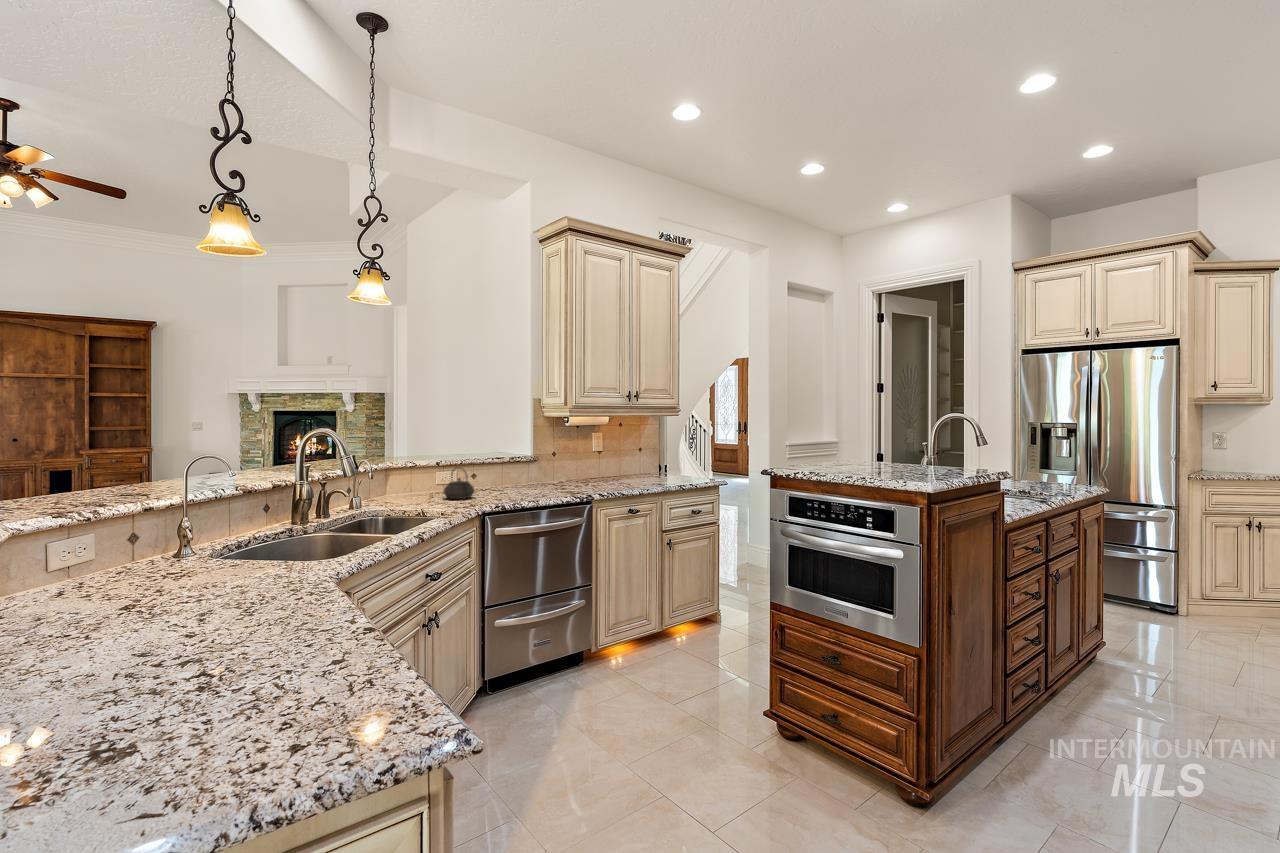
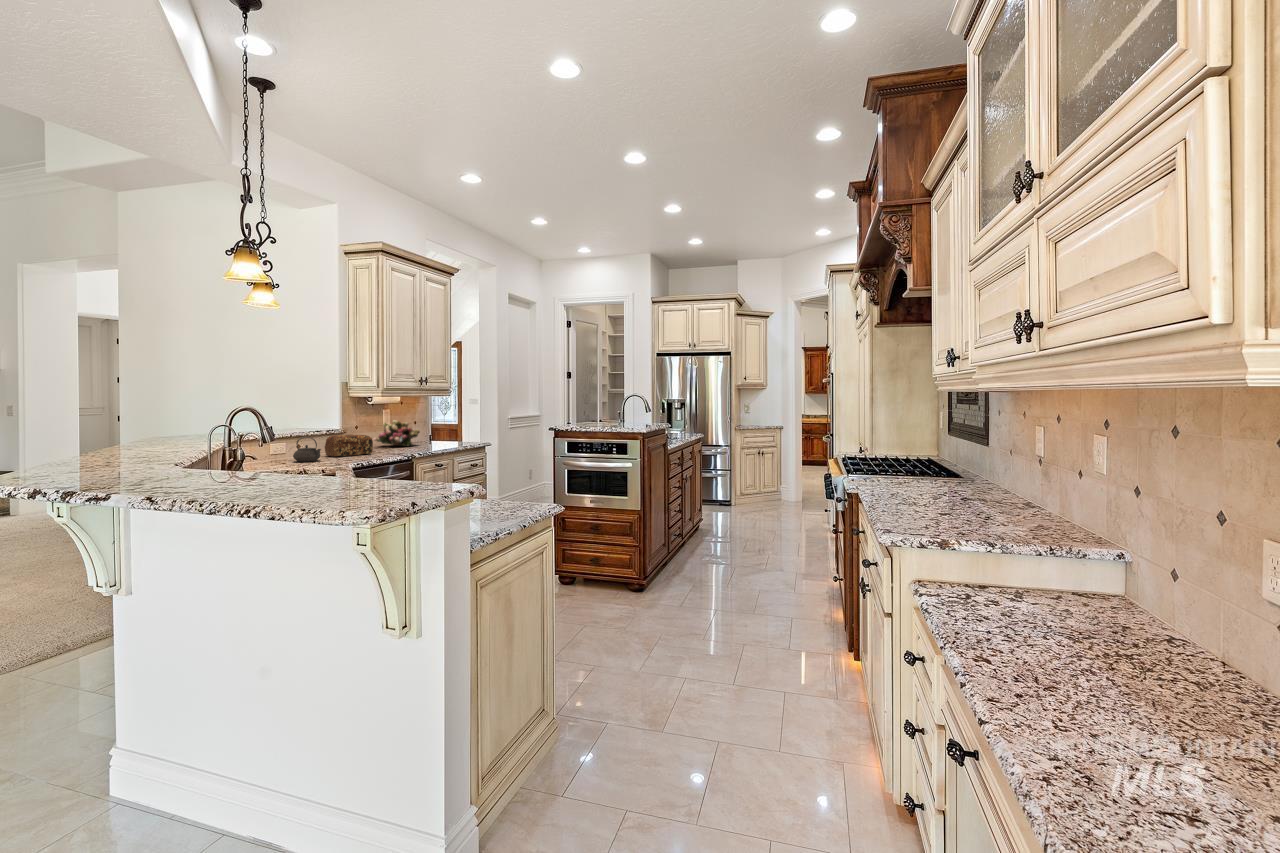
flower arrangement: none [575,447,632,482] -> present [373,420,420,446]
bread loaf: none [497,465,549,493] -> present [325,434,373,457]

